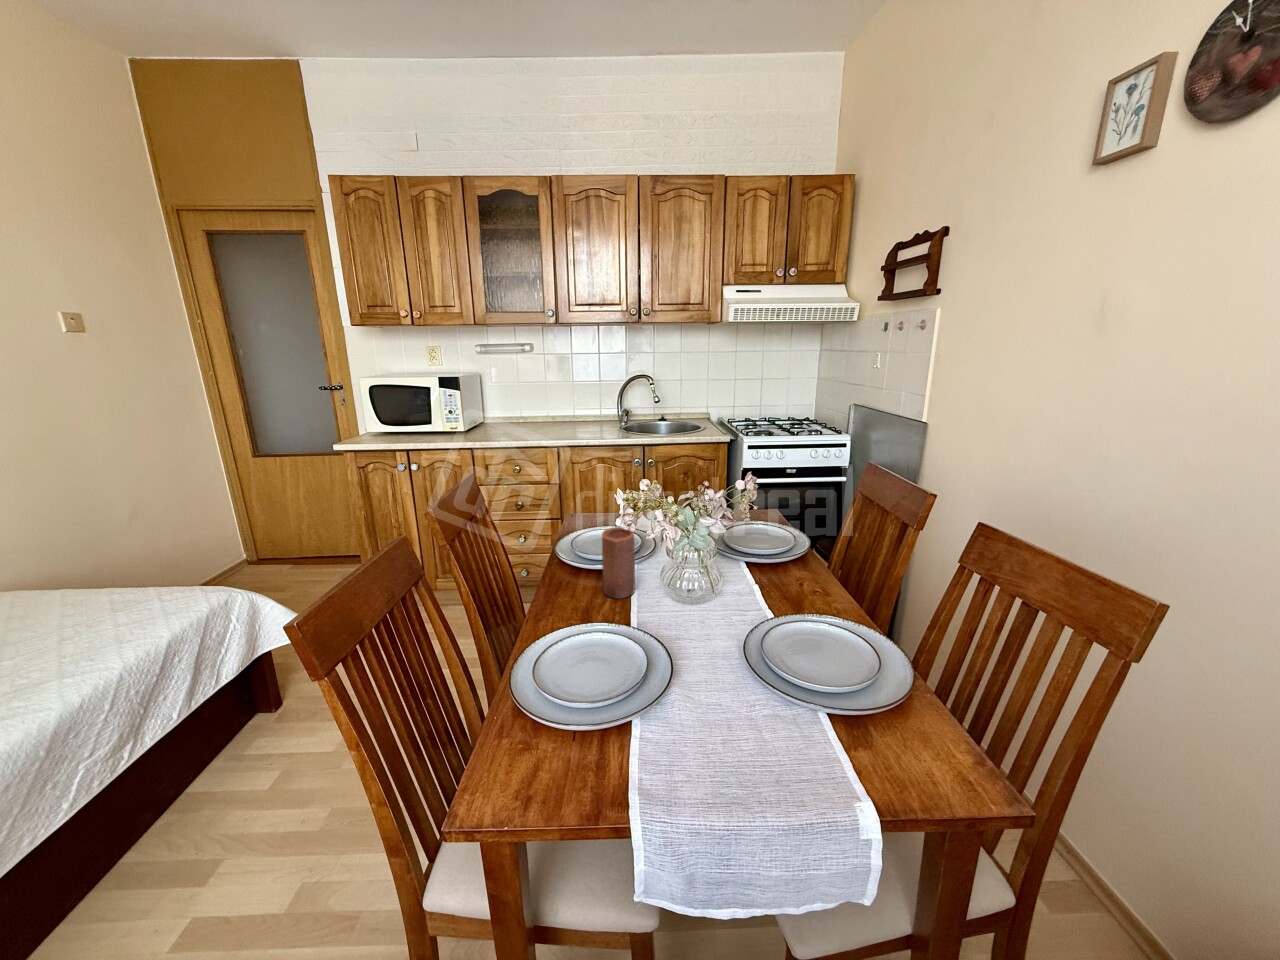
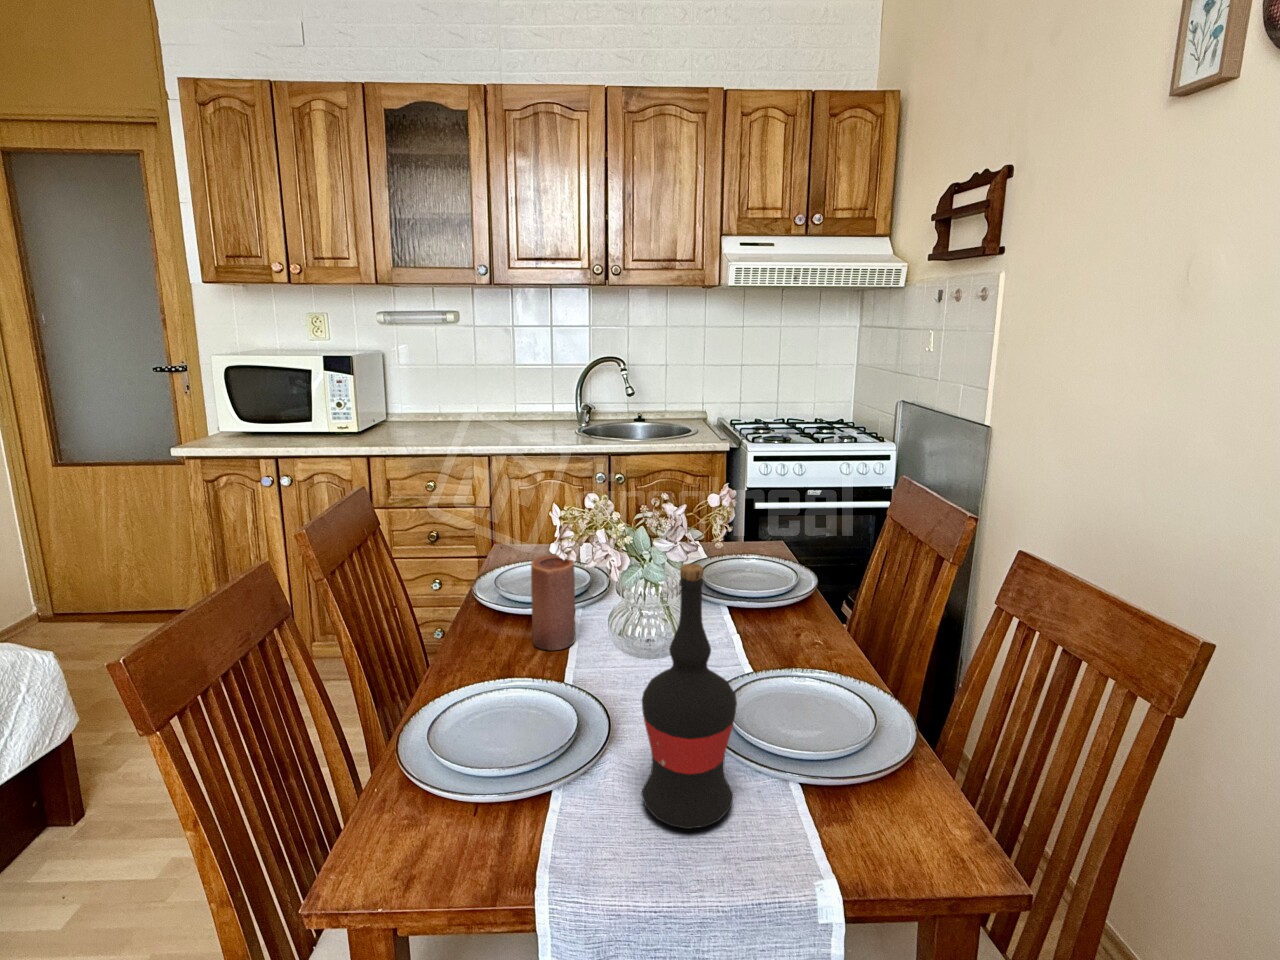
wine bottle: none [704,546,781,754] -> present [642,564,737,829]

